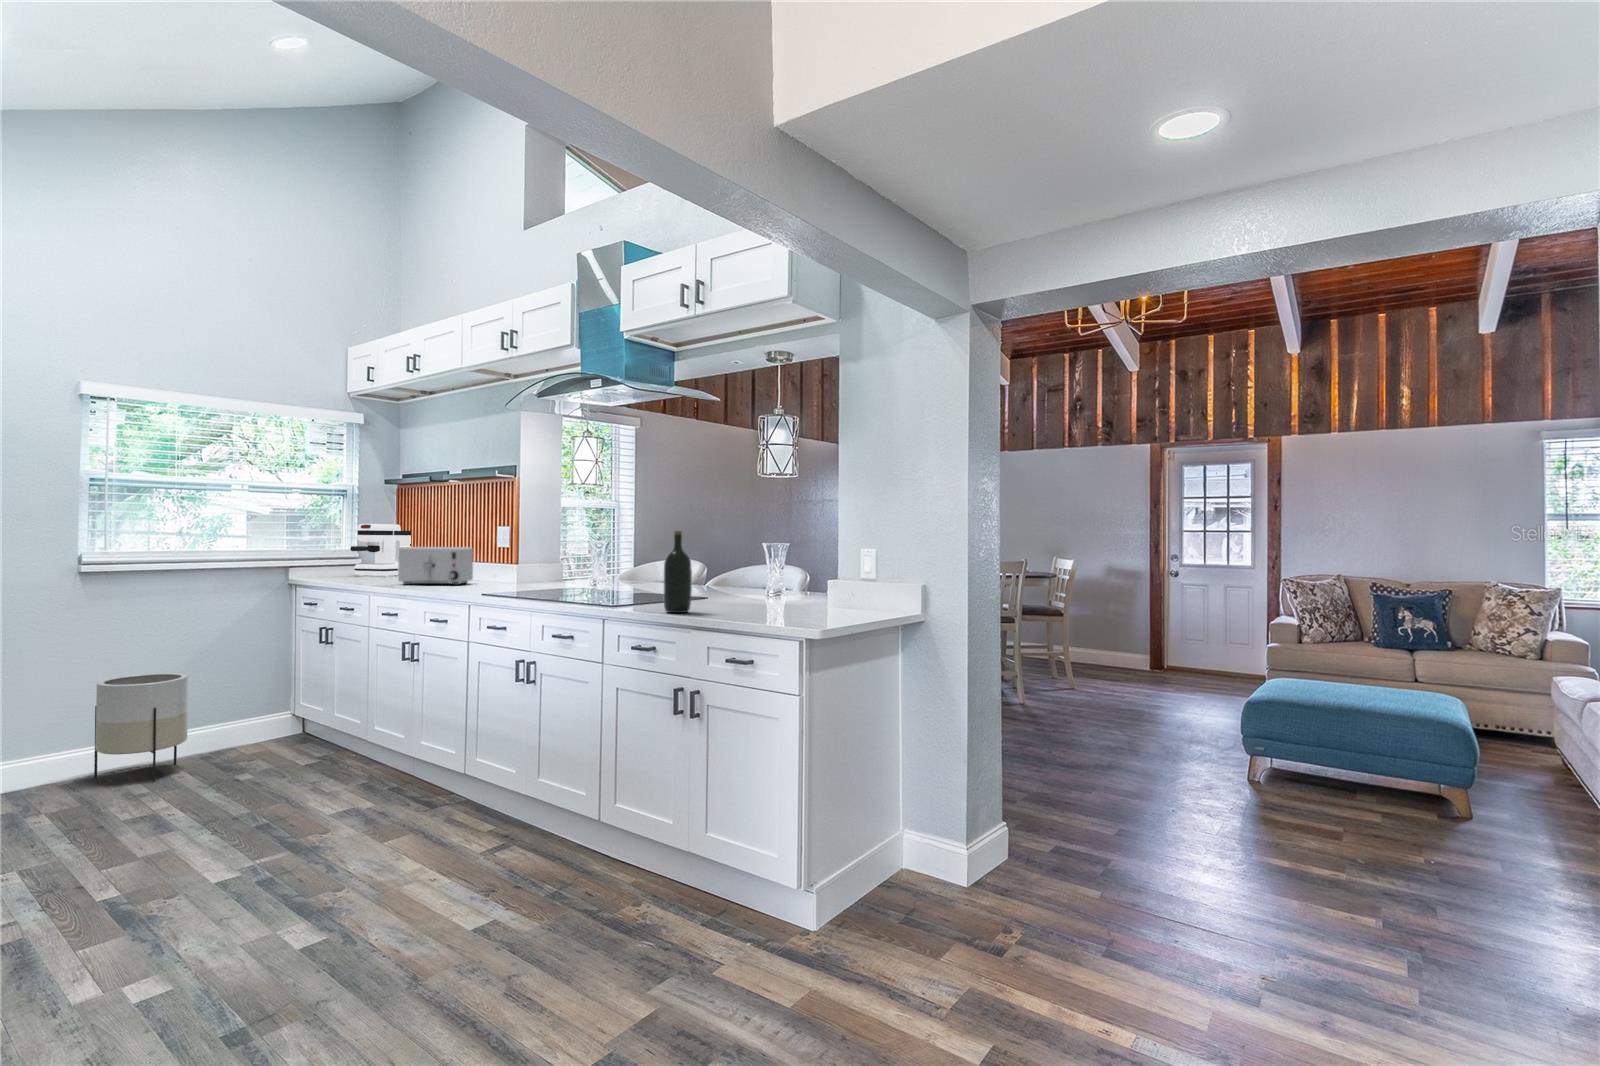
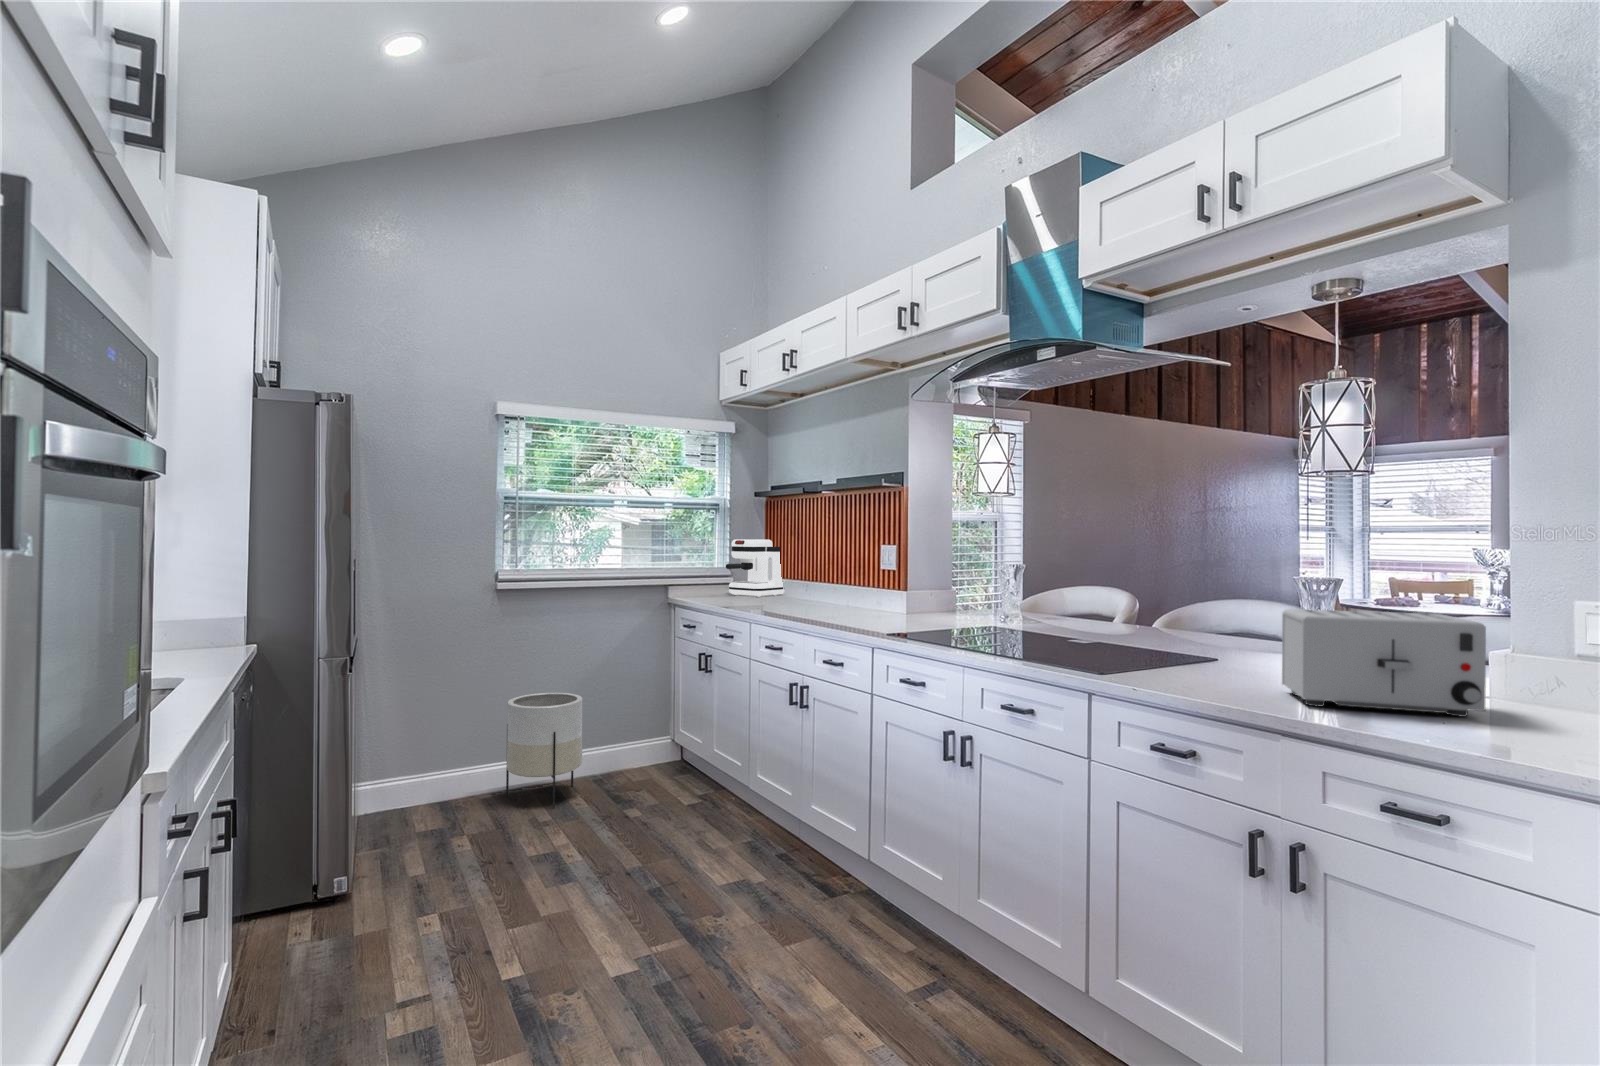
wine bottle: present [664,531,692,613] -> none [1196,567,1245,701]
toaster: present [398,547,473,585] -> present [1282,609,1486,717]

